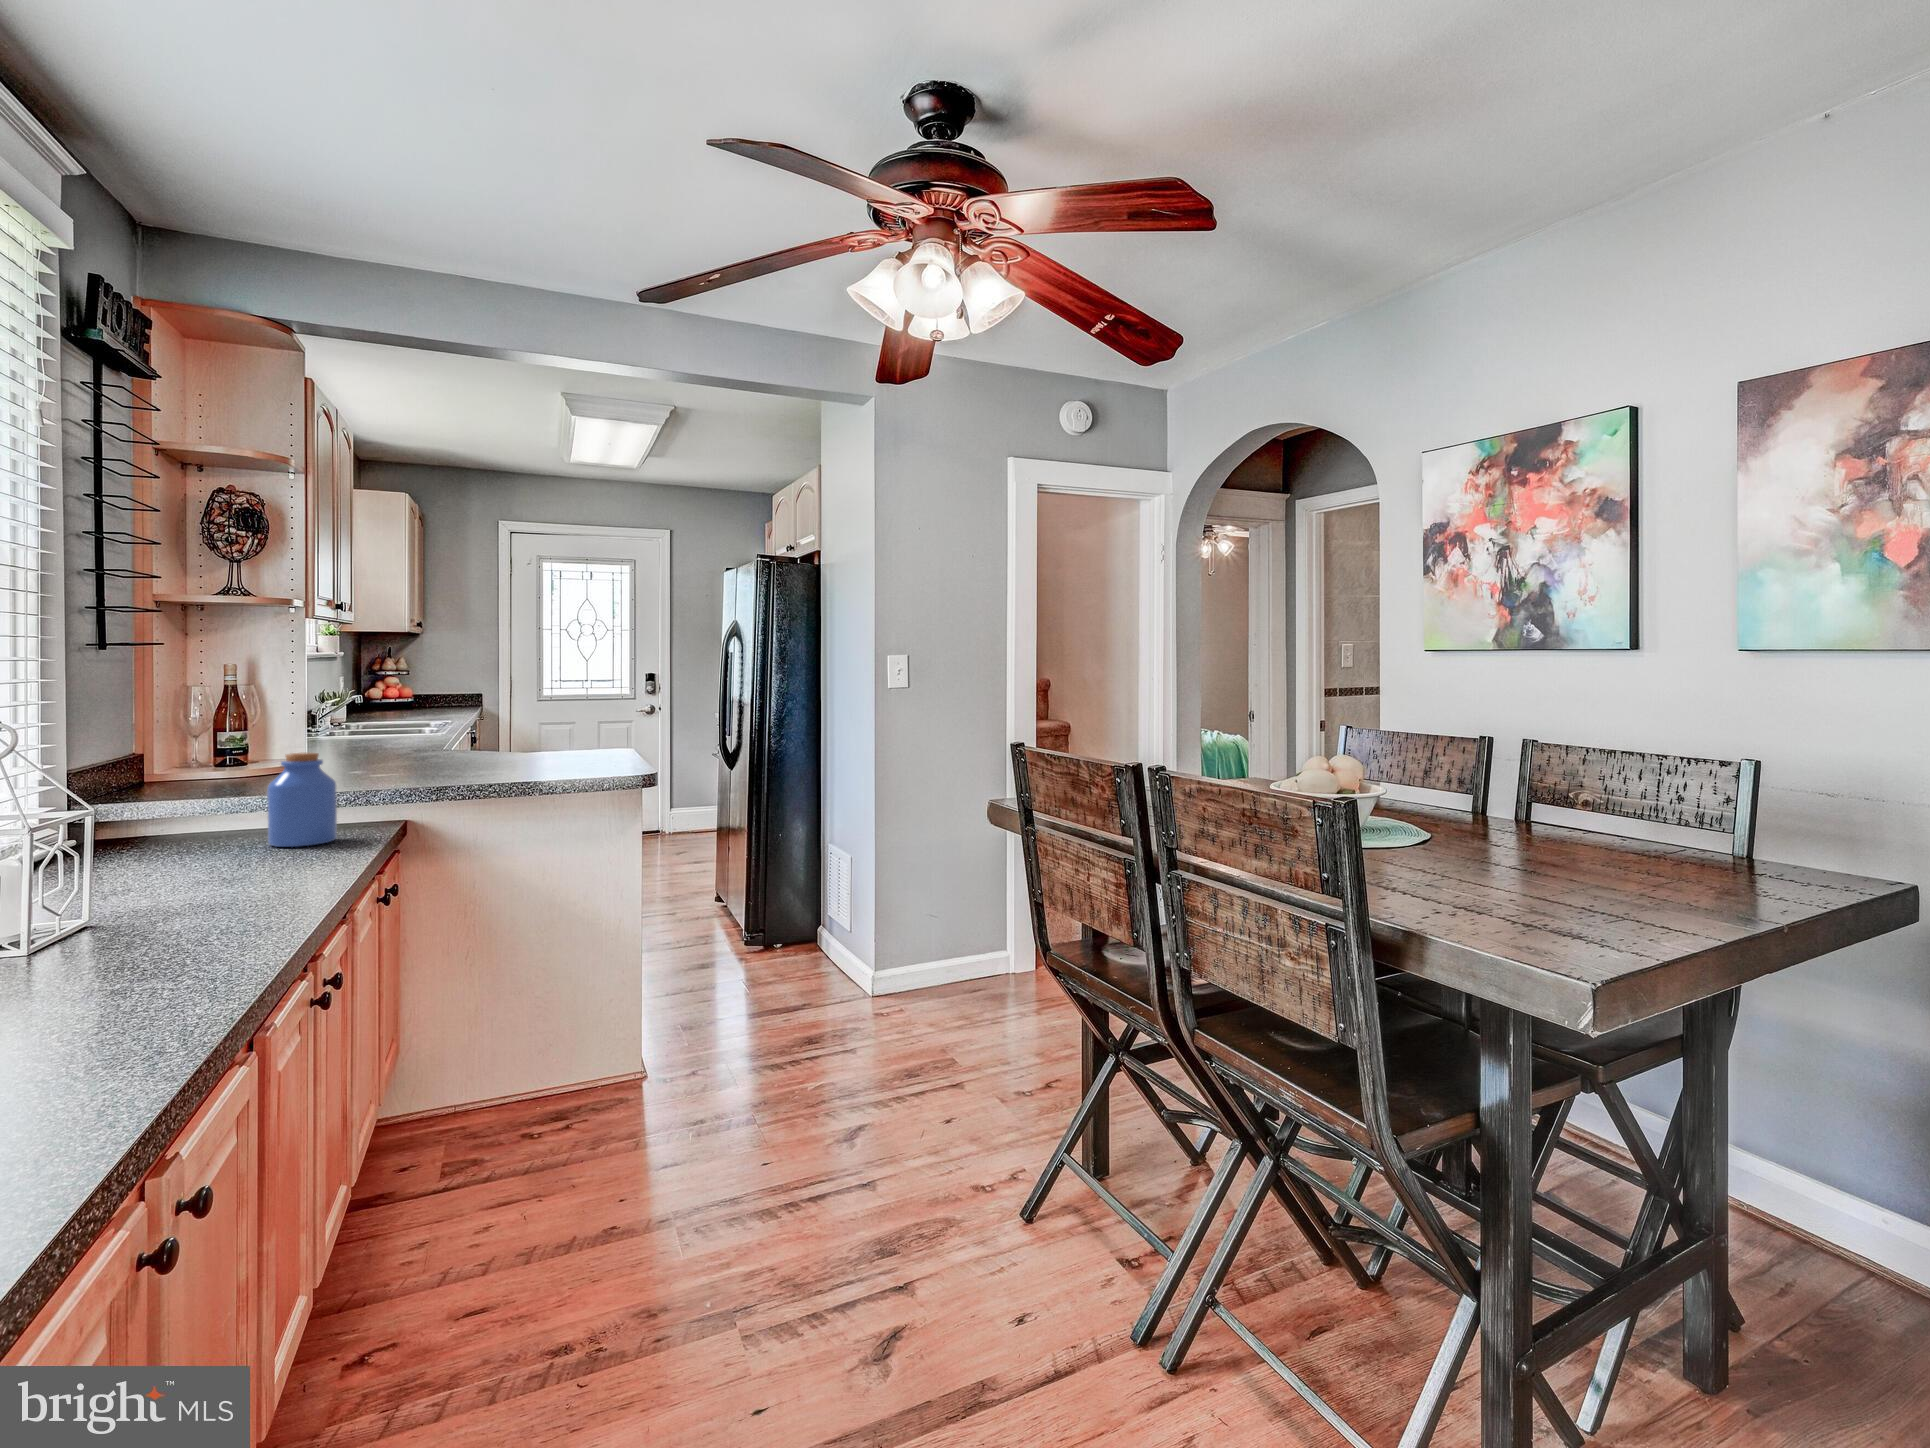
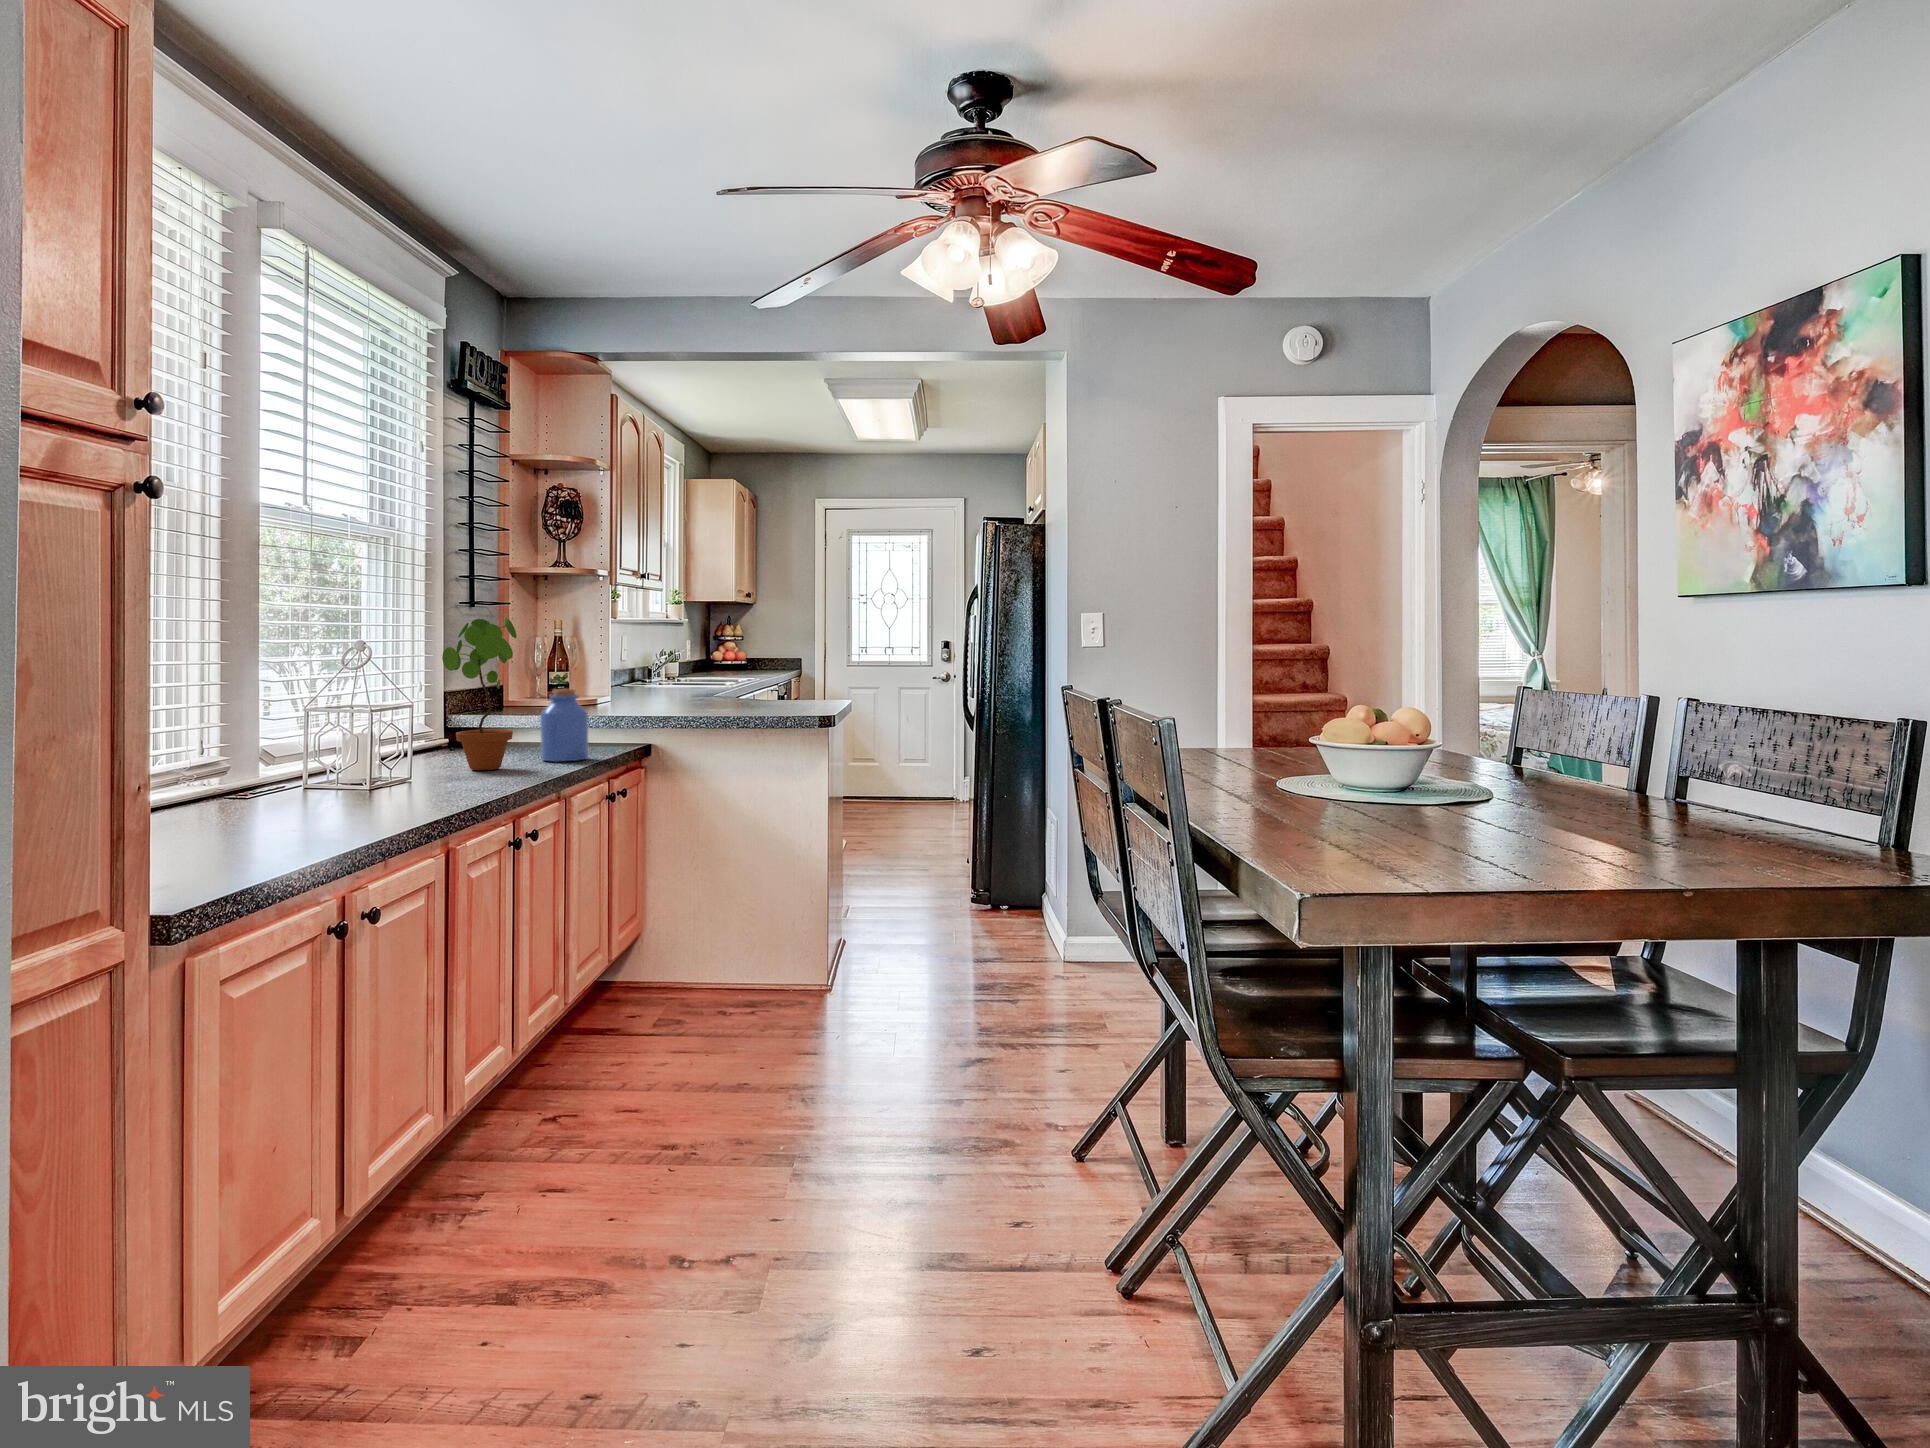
potted plant: none [143,663,253,869] -> present [442,617,517,770]

